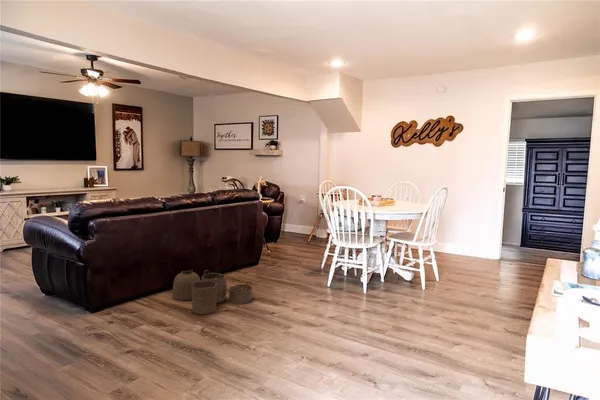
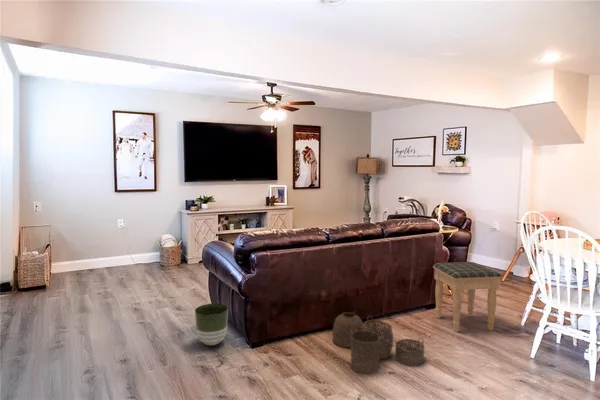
footstool: none [256,223,307,278] -> present [433,262,501,332]
planter: none [23,277,63,319] -> present [195,303,228,345]

